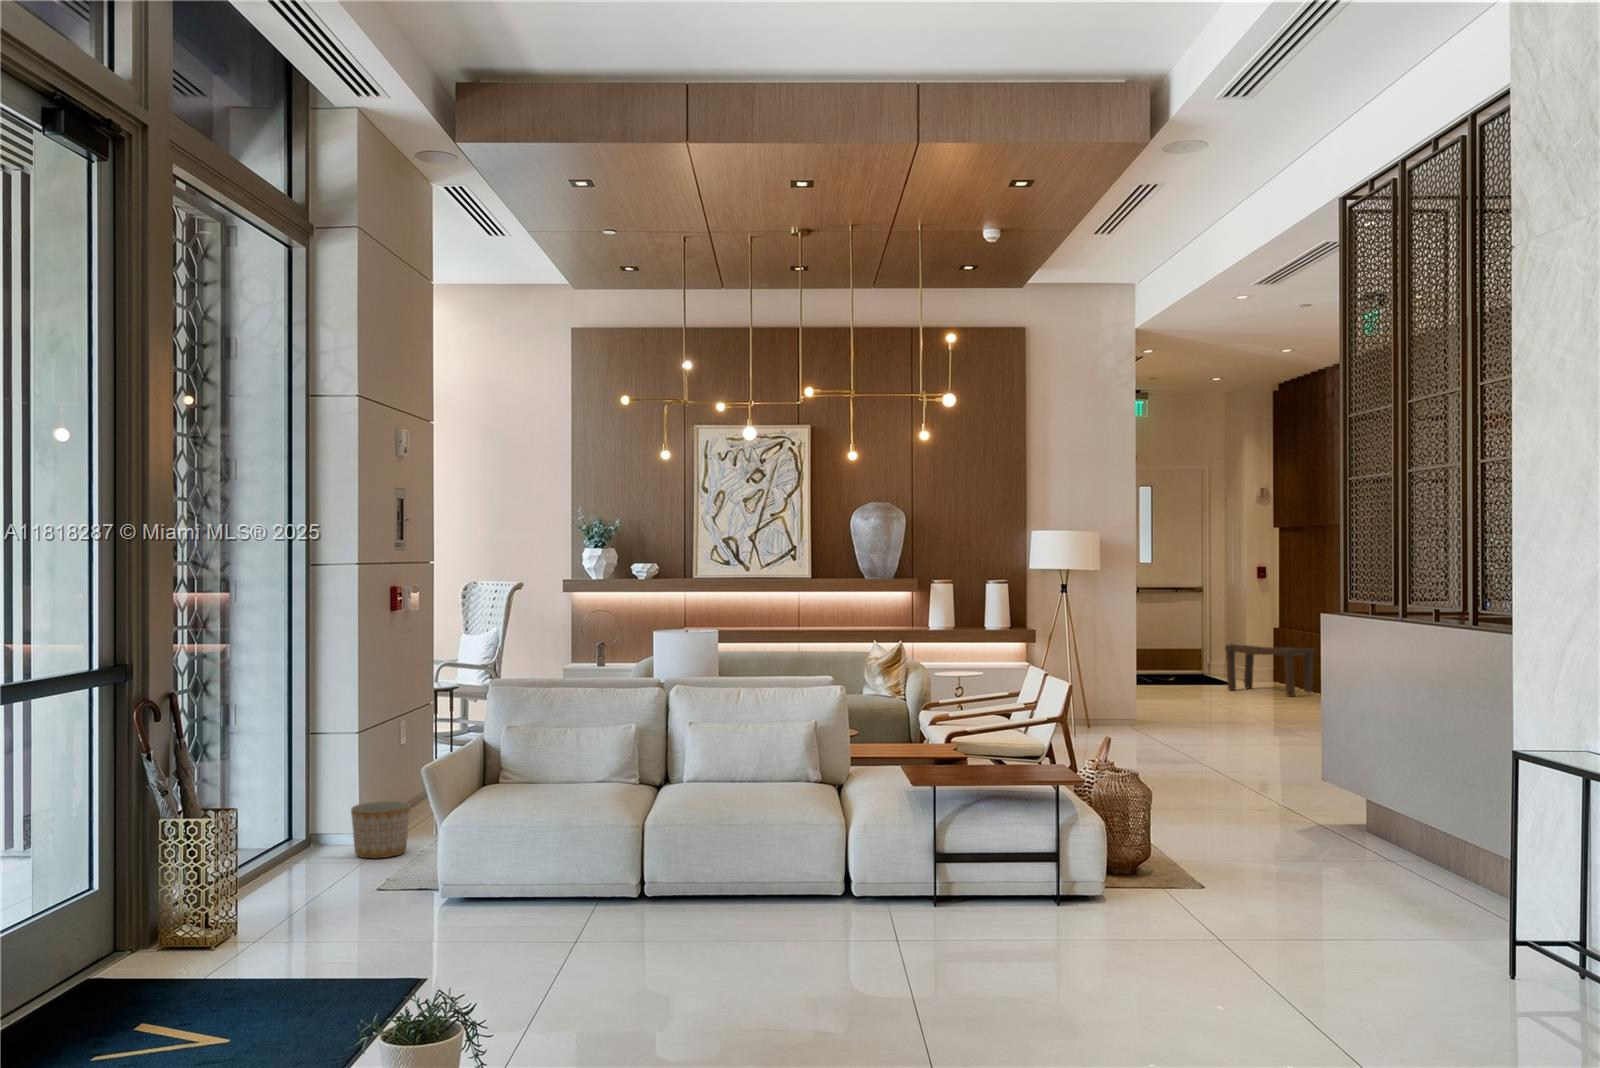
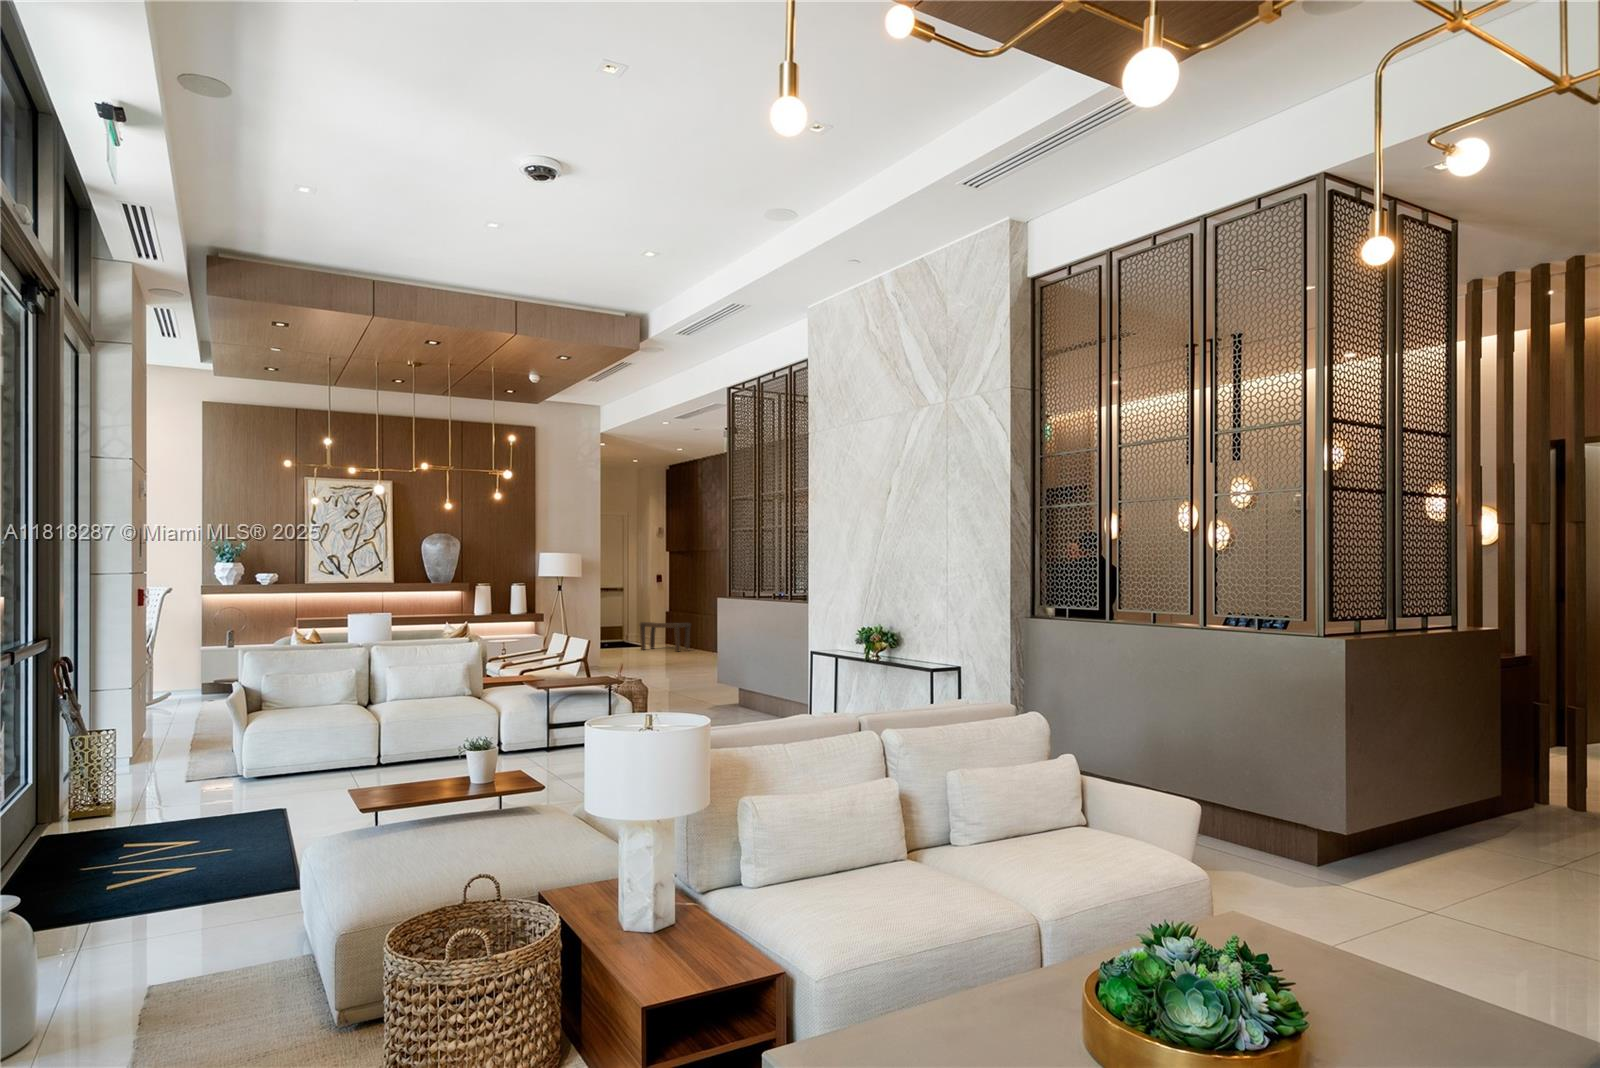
planter: present [351,801,410,858] -> none [142,730,186,767]

